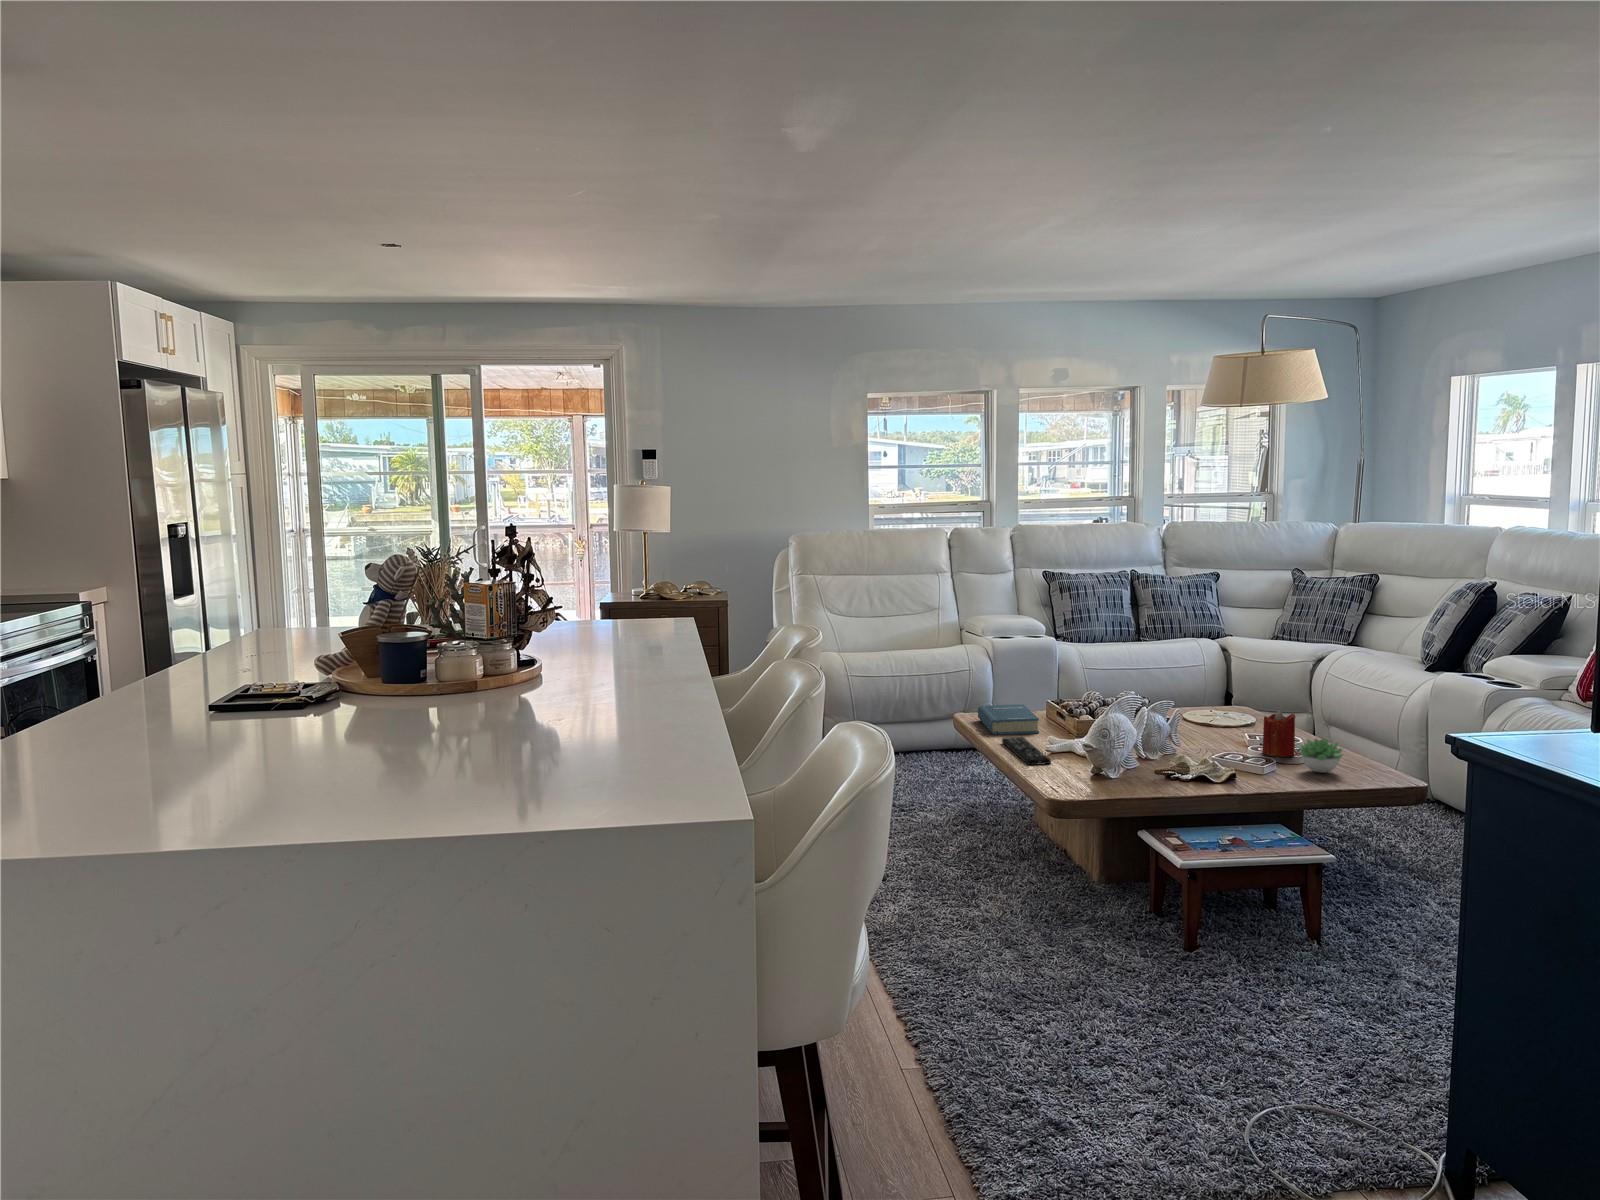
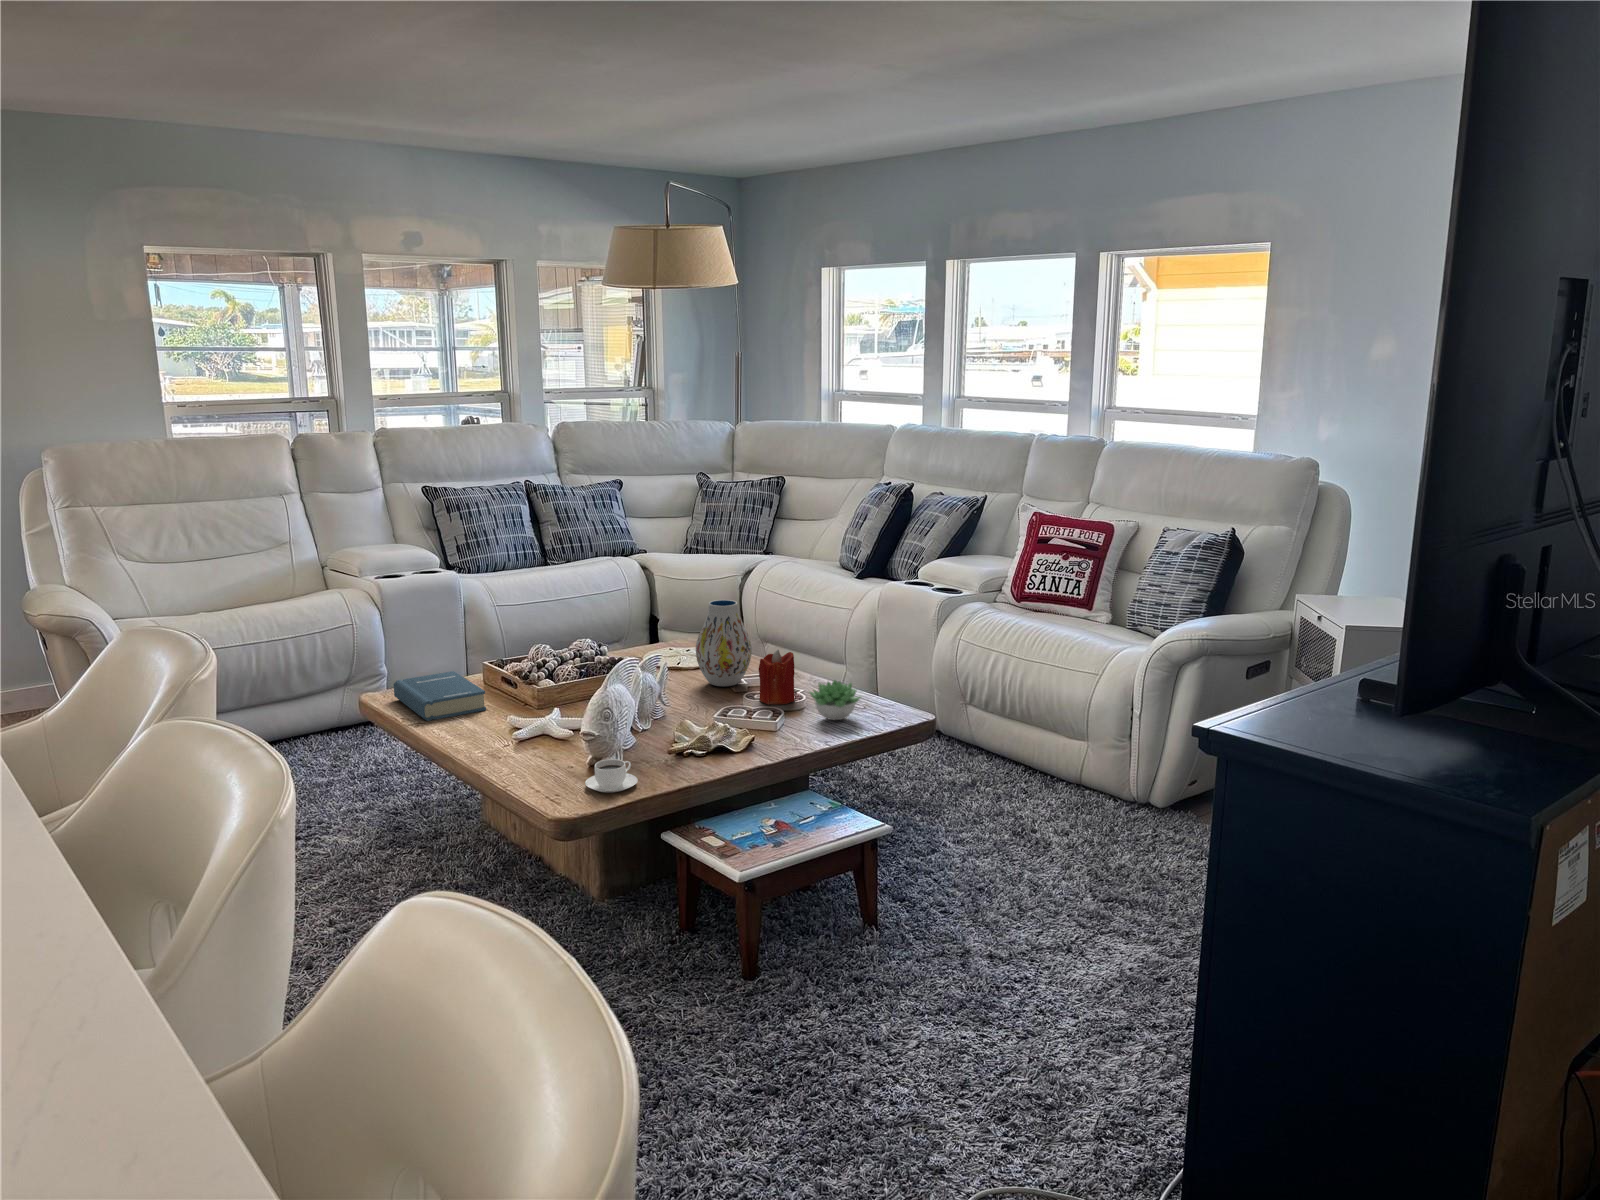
vase: none [1216,667,1266,740] -> present [696,600,752,686]
remote control: present [1002,737,1051,765] -> none [445,721,527,765]
coffee cup: none [1082,768,1122,791] -> present [585,759,638,792]

